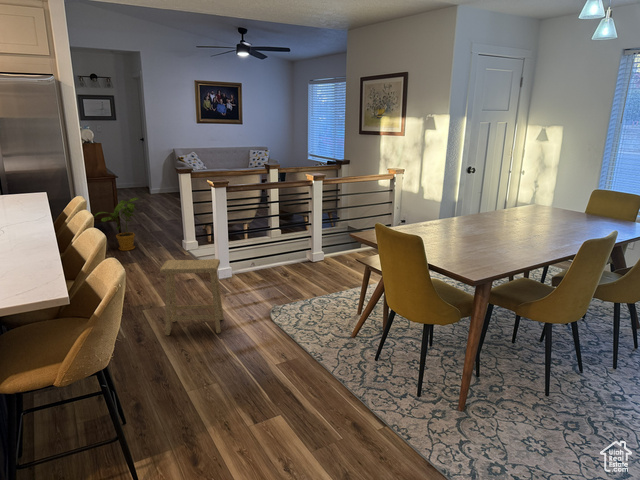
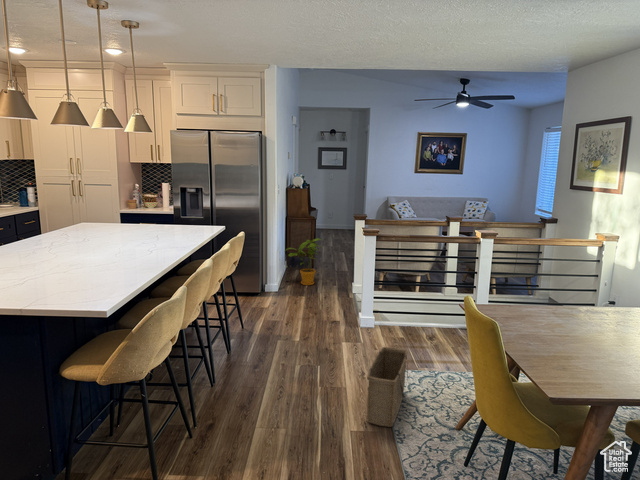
footstool: present [160,259,224,335] -> none [279,299,338,381]
basket: none [273,285,309,354] -> present [367,347,408,427]

